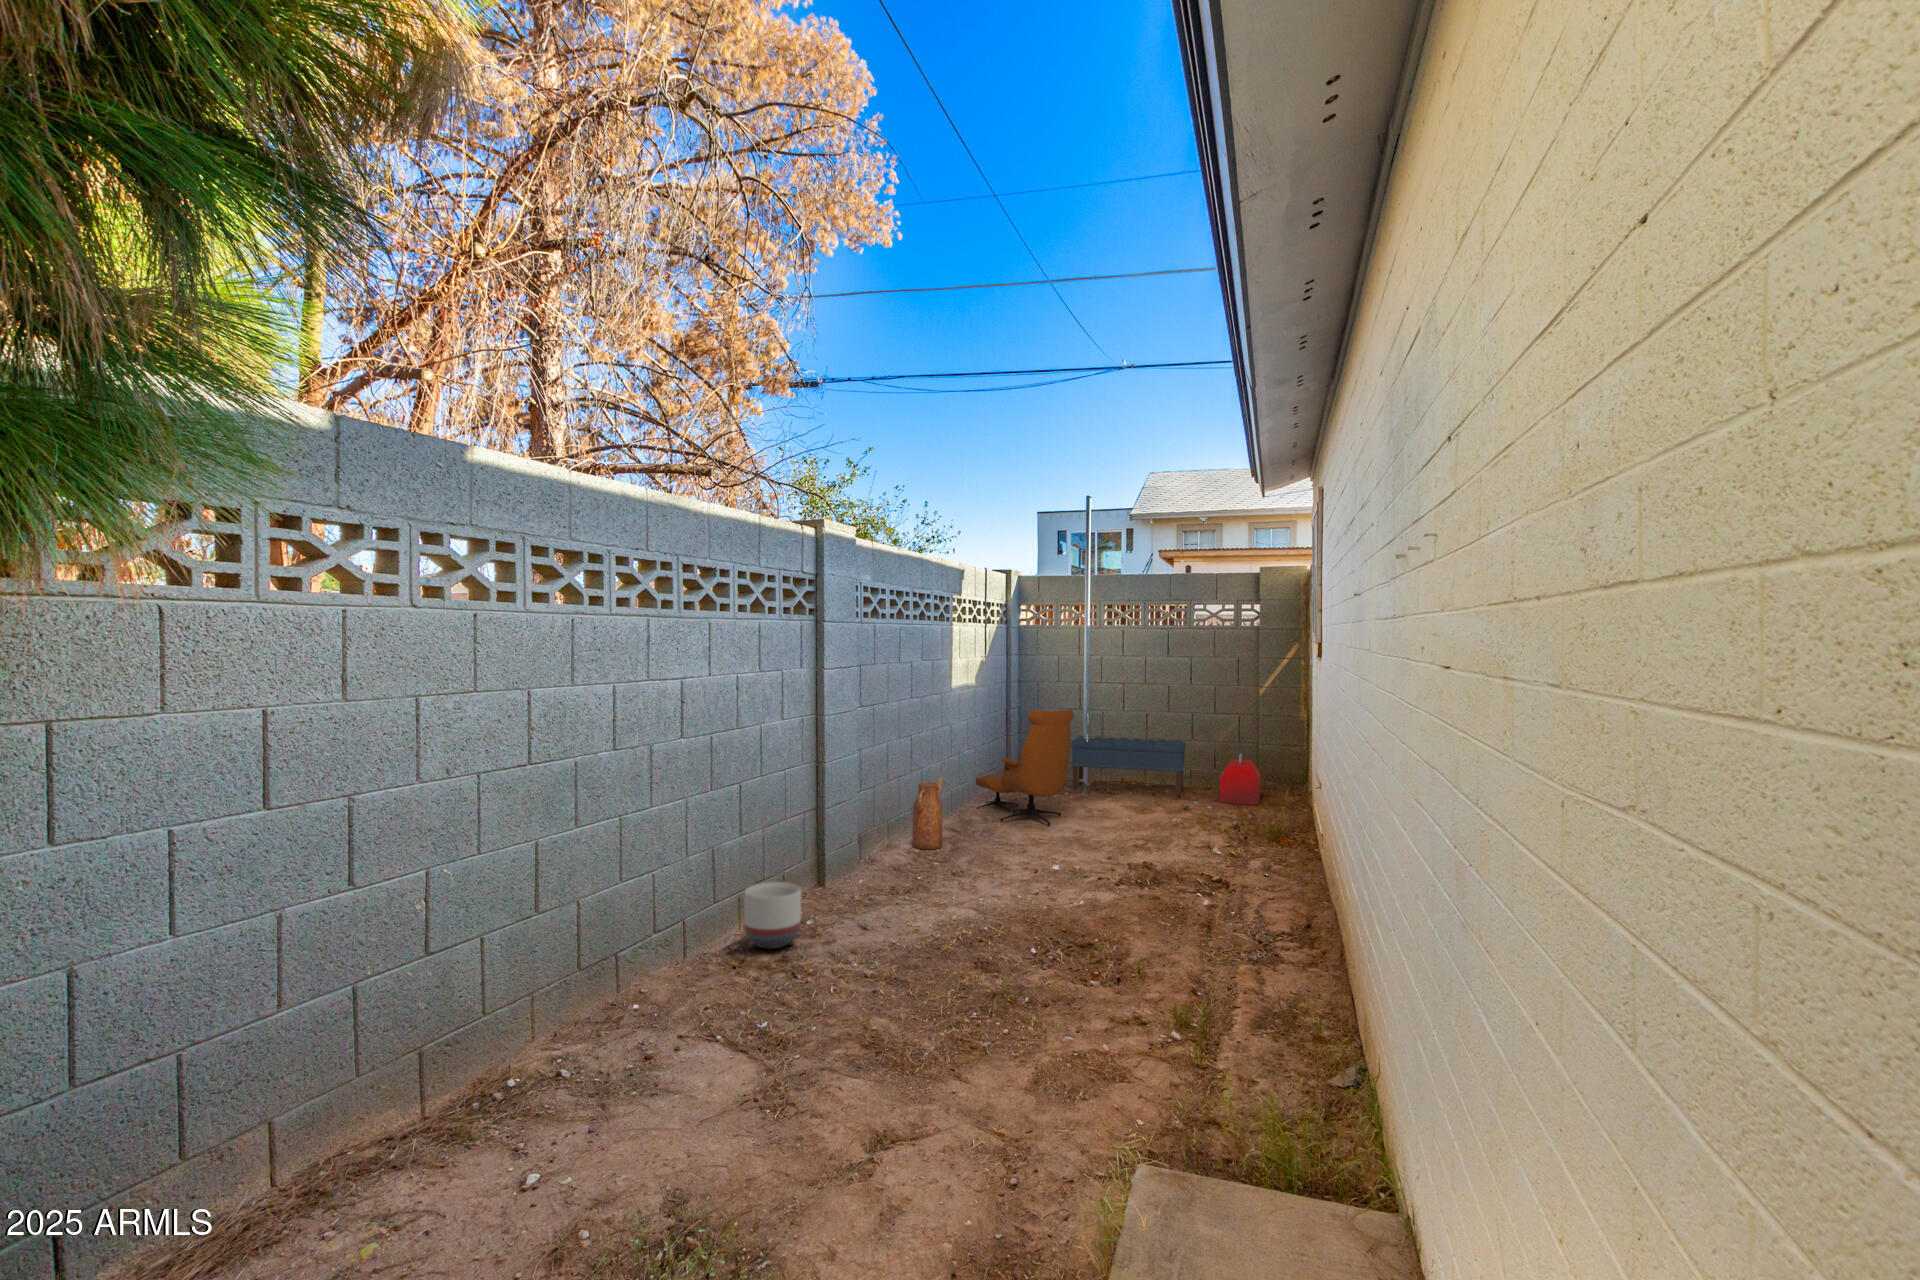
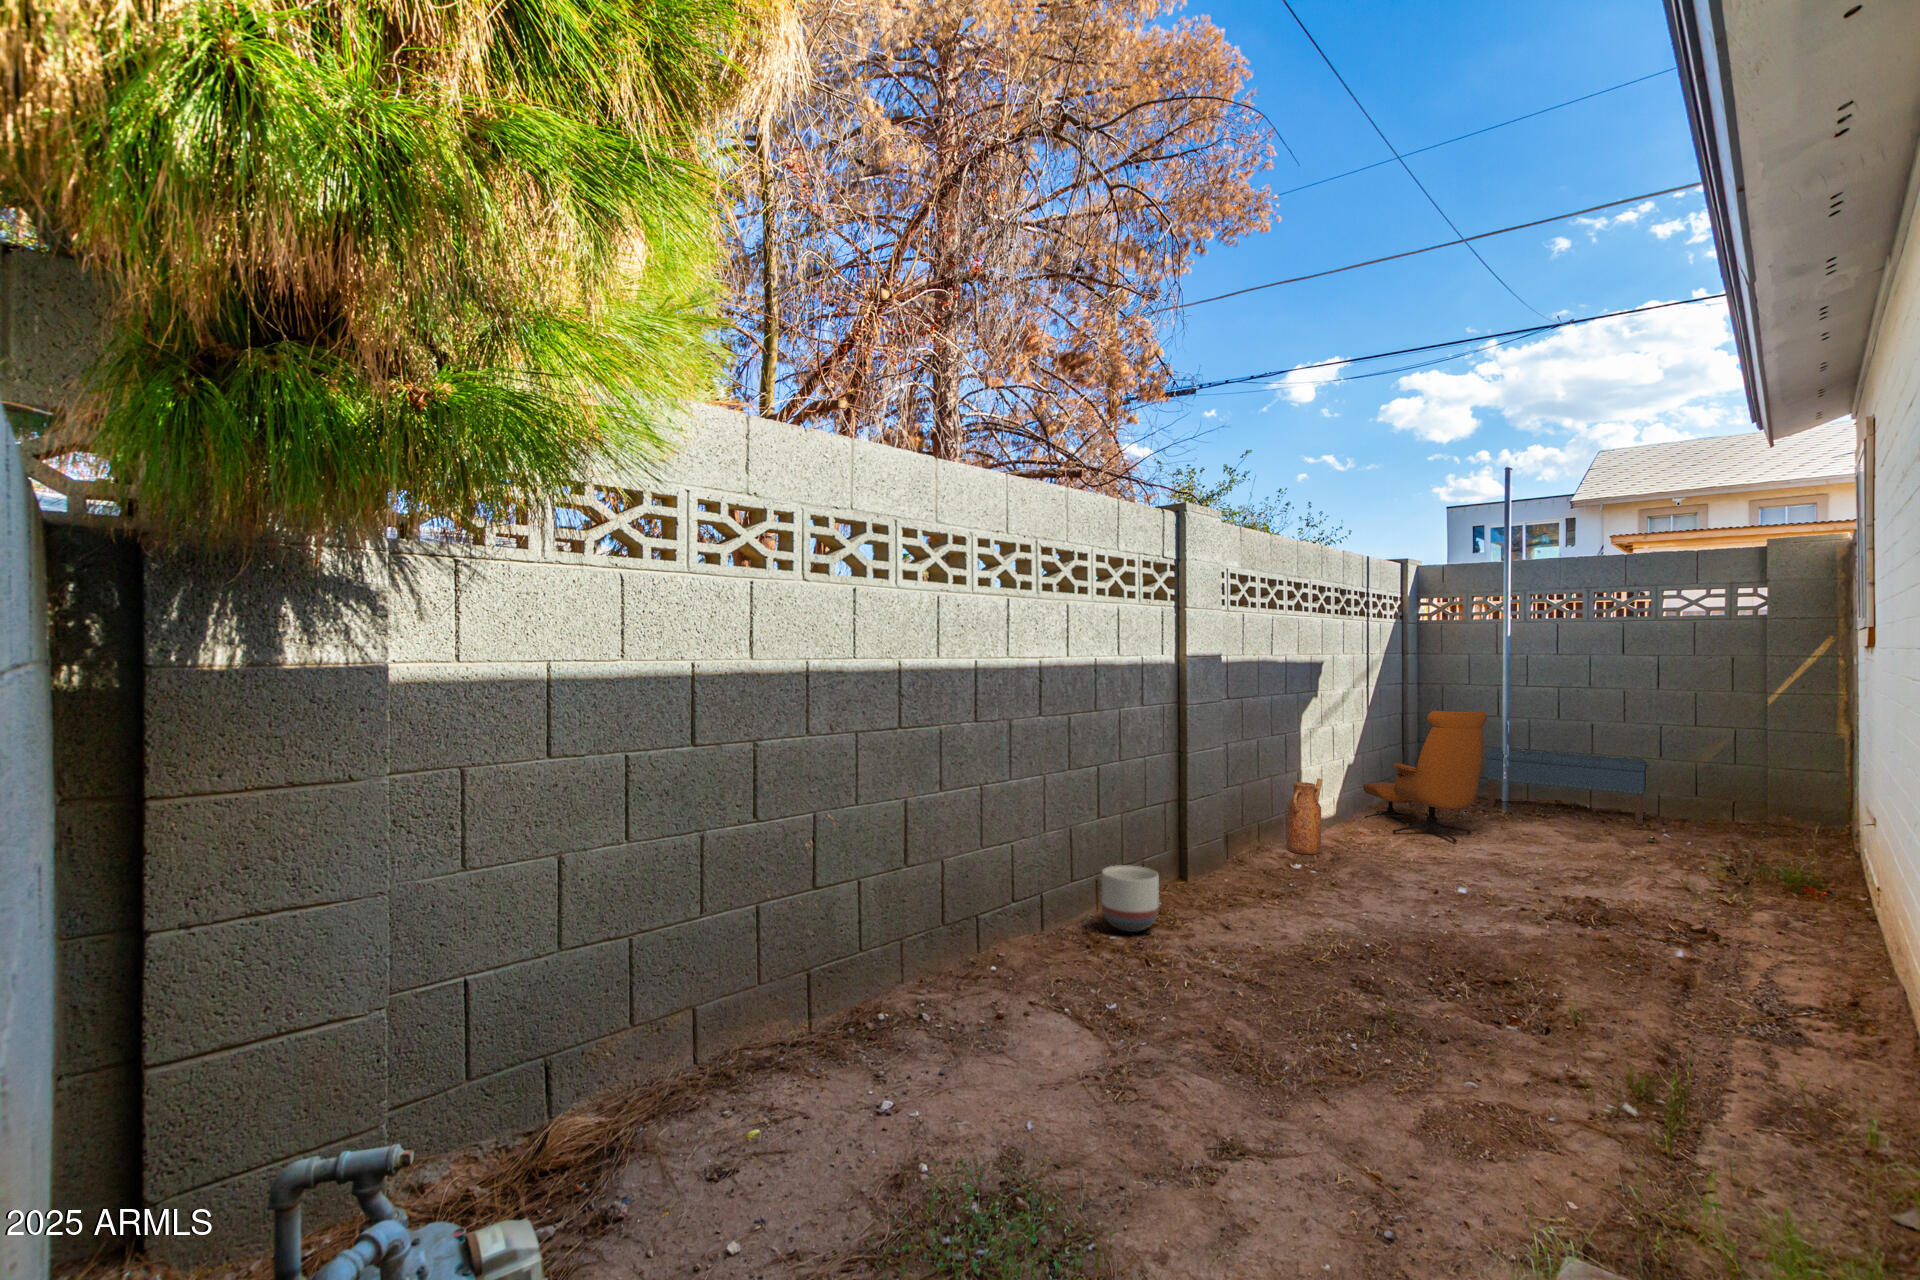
toolbox: present [1220,754,1261,805] -> none [1703,778,1770,845]

